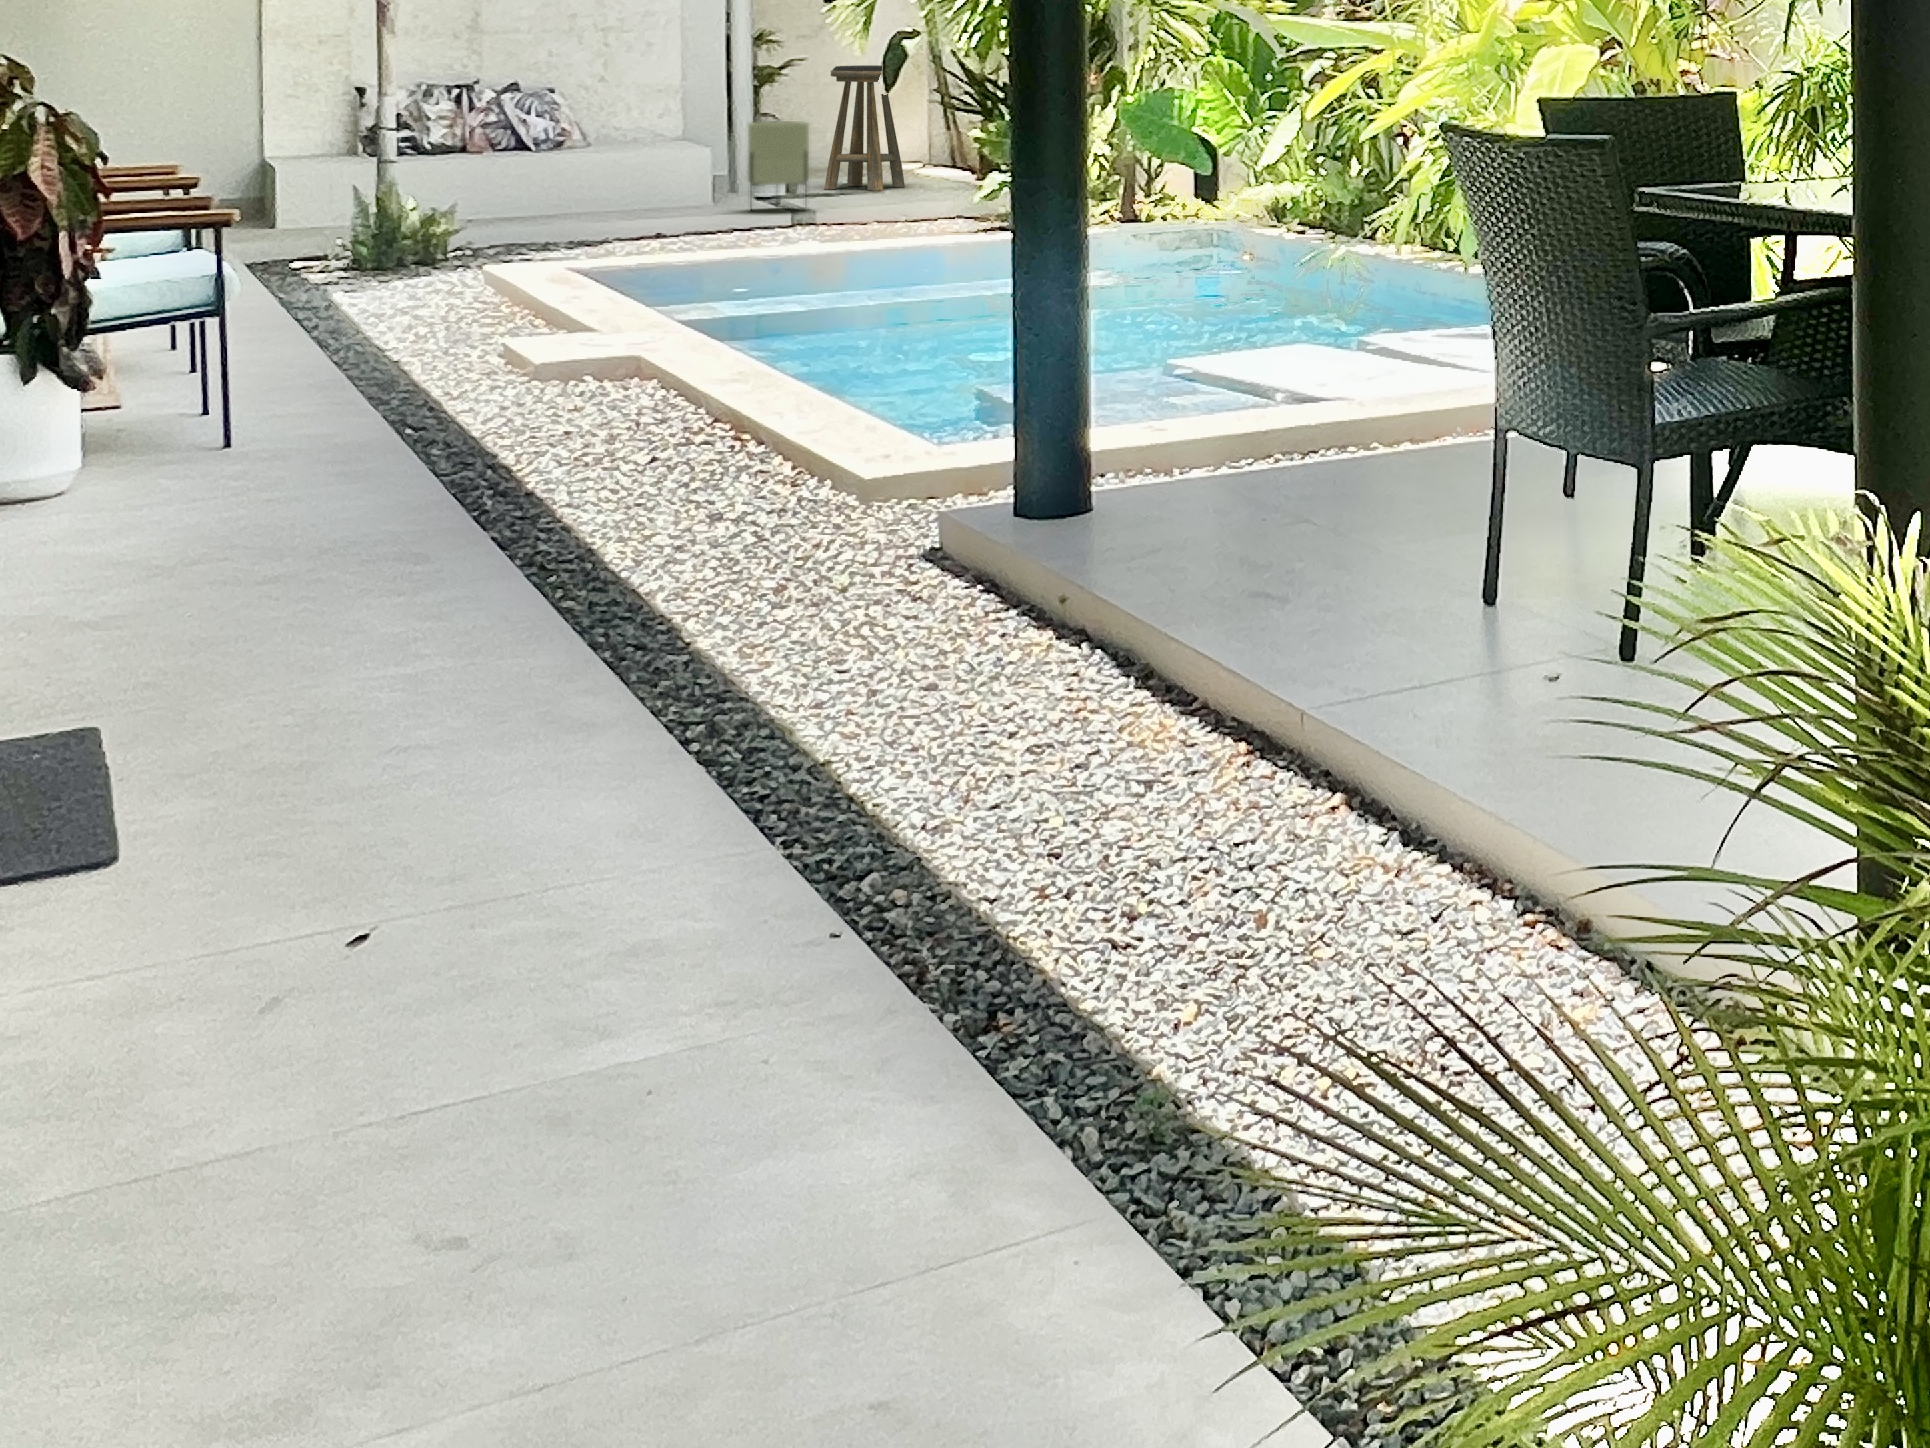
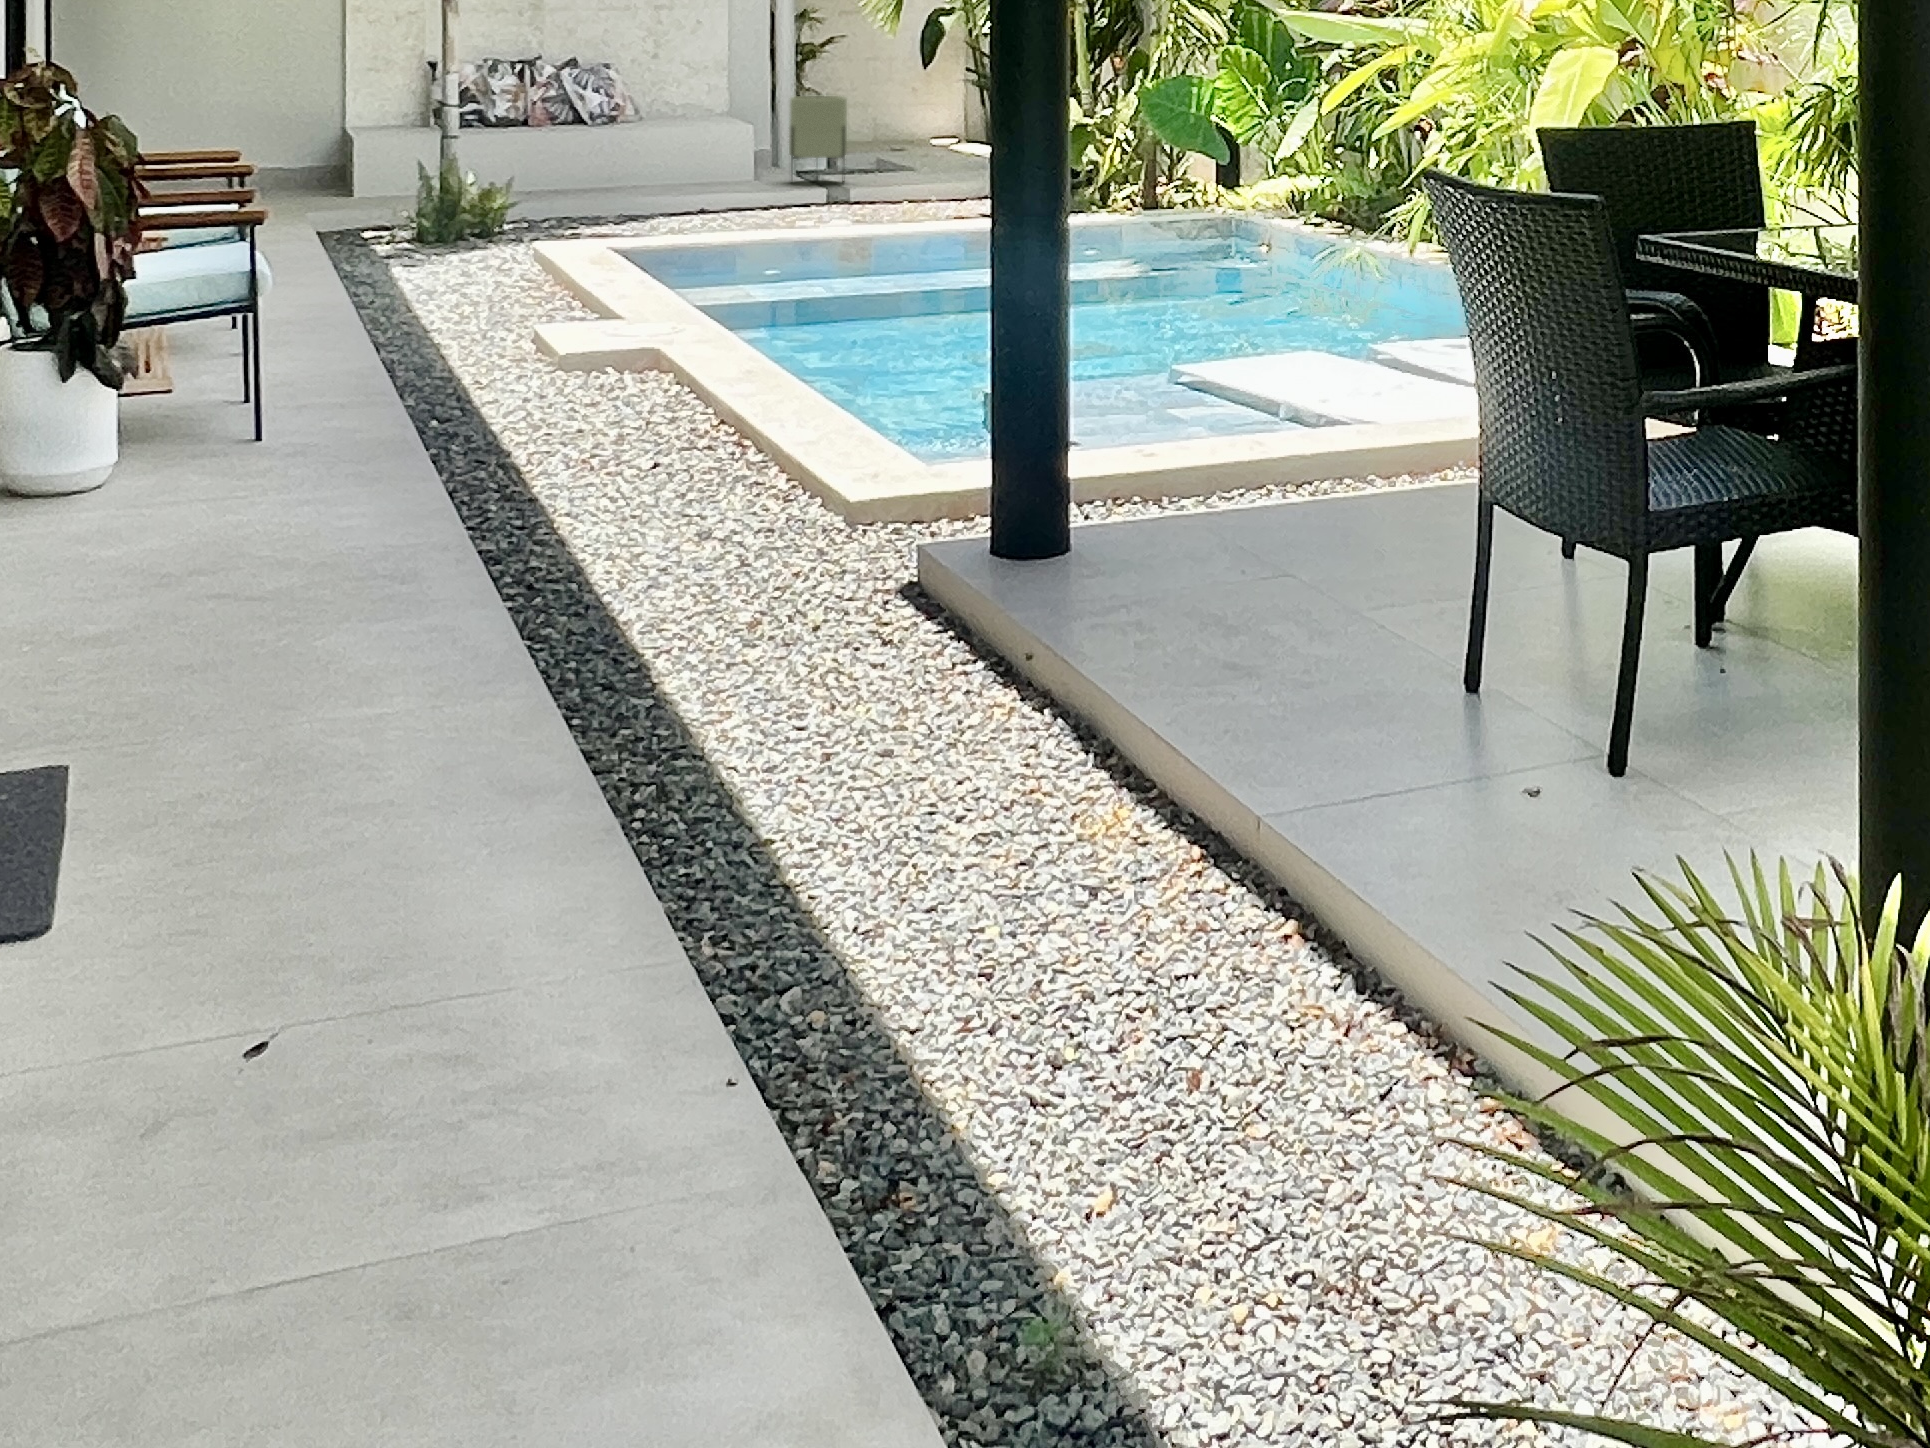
stool: present [824,65,905,191] -> none [864,40,940,163]

